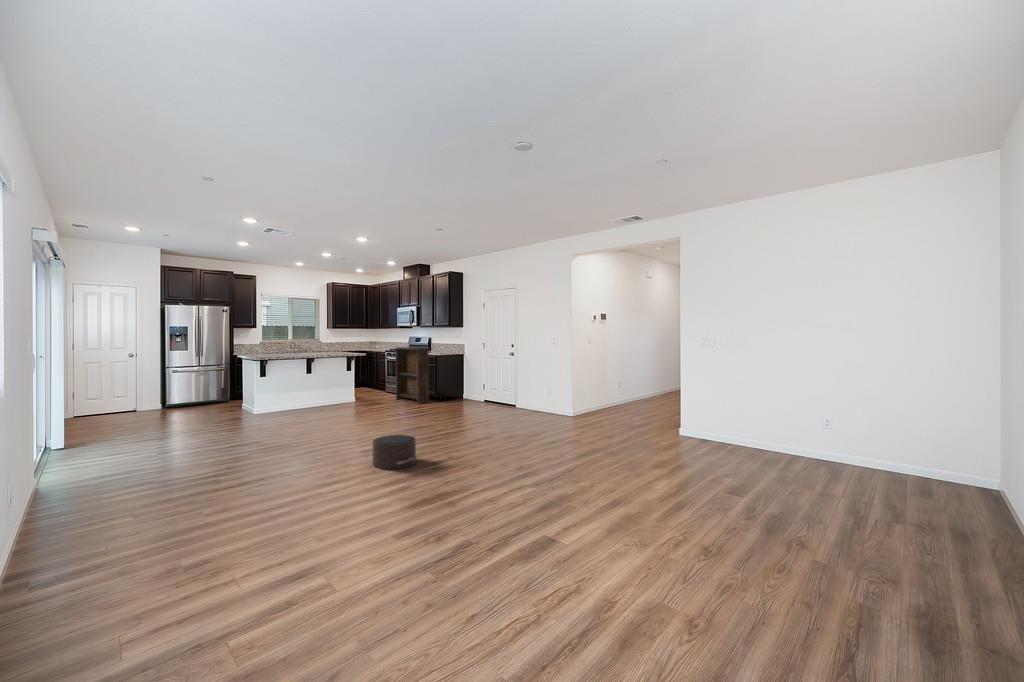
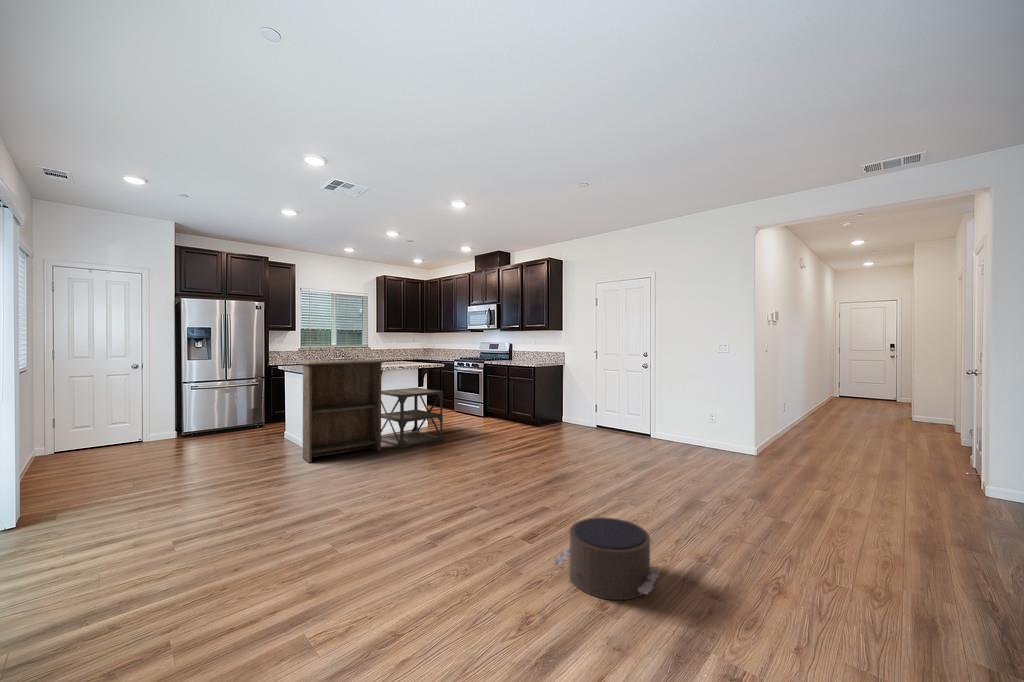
bookshelf: present [395,347,429,404] -> present [301,360,383,463]
side table: none [311,371,360,413] -> present [381,388,443,448]

